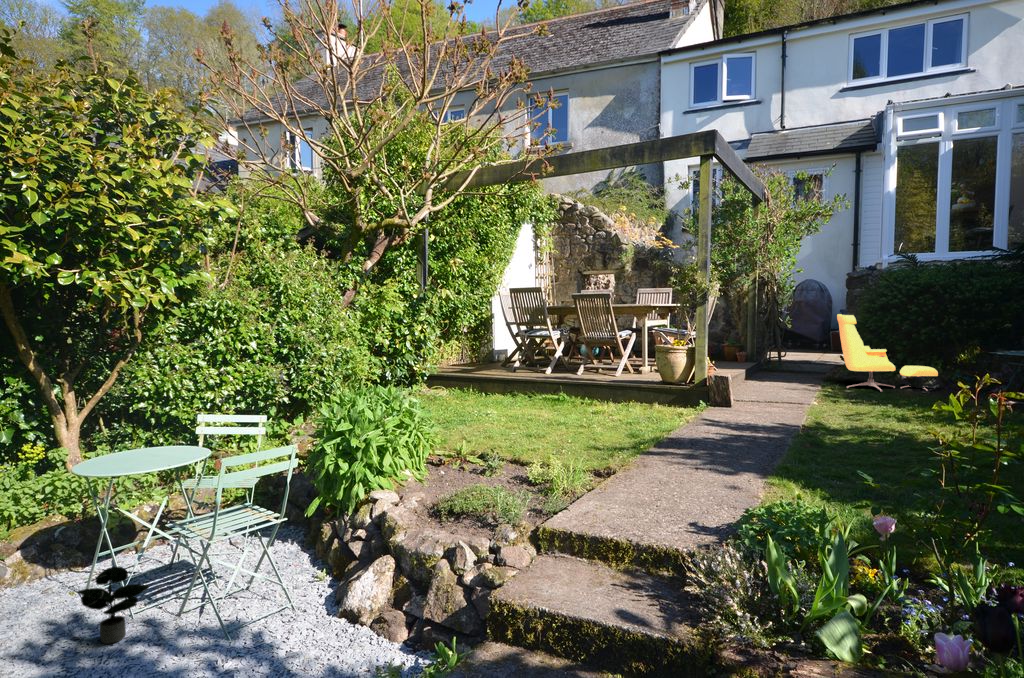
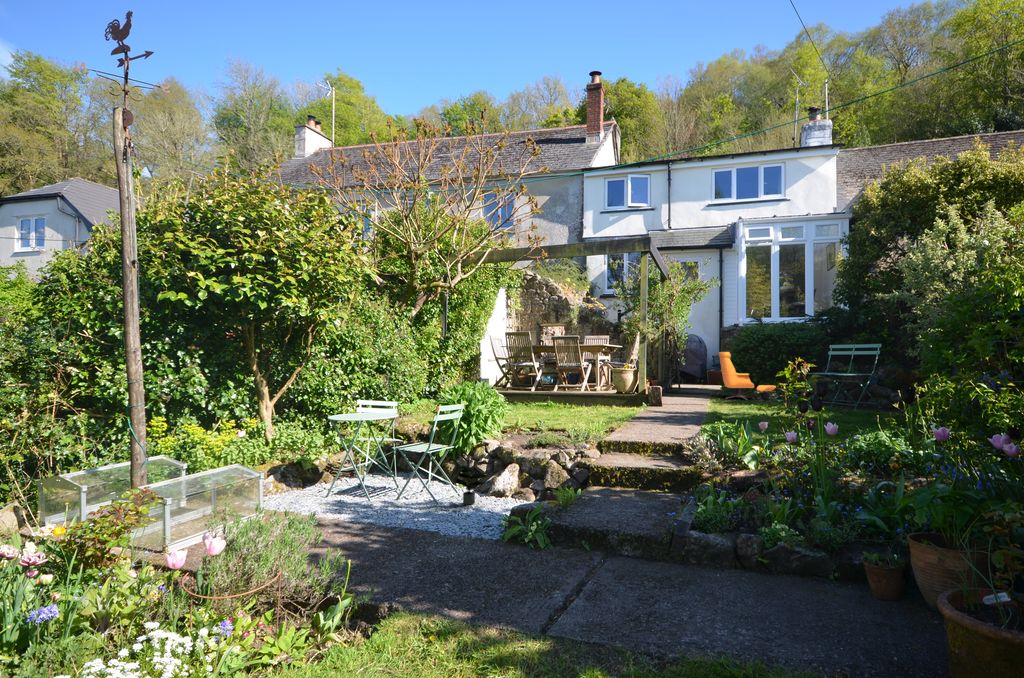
potted plant: present [77,566,149,644] -> present [454,466,487,505]

